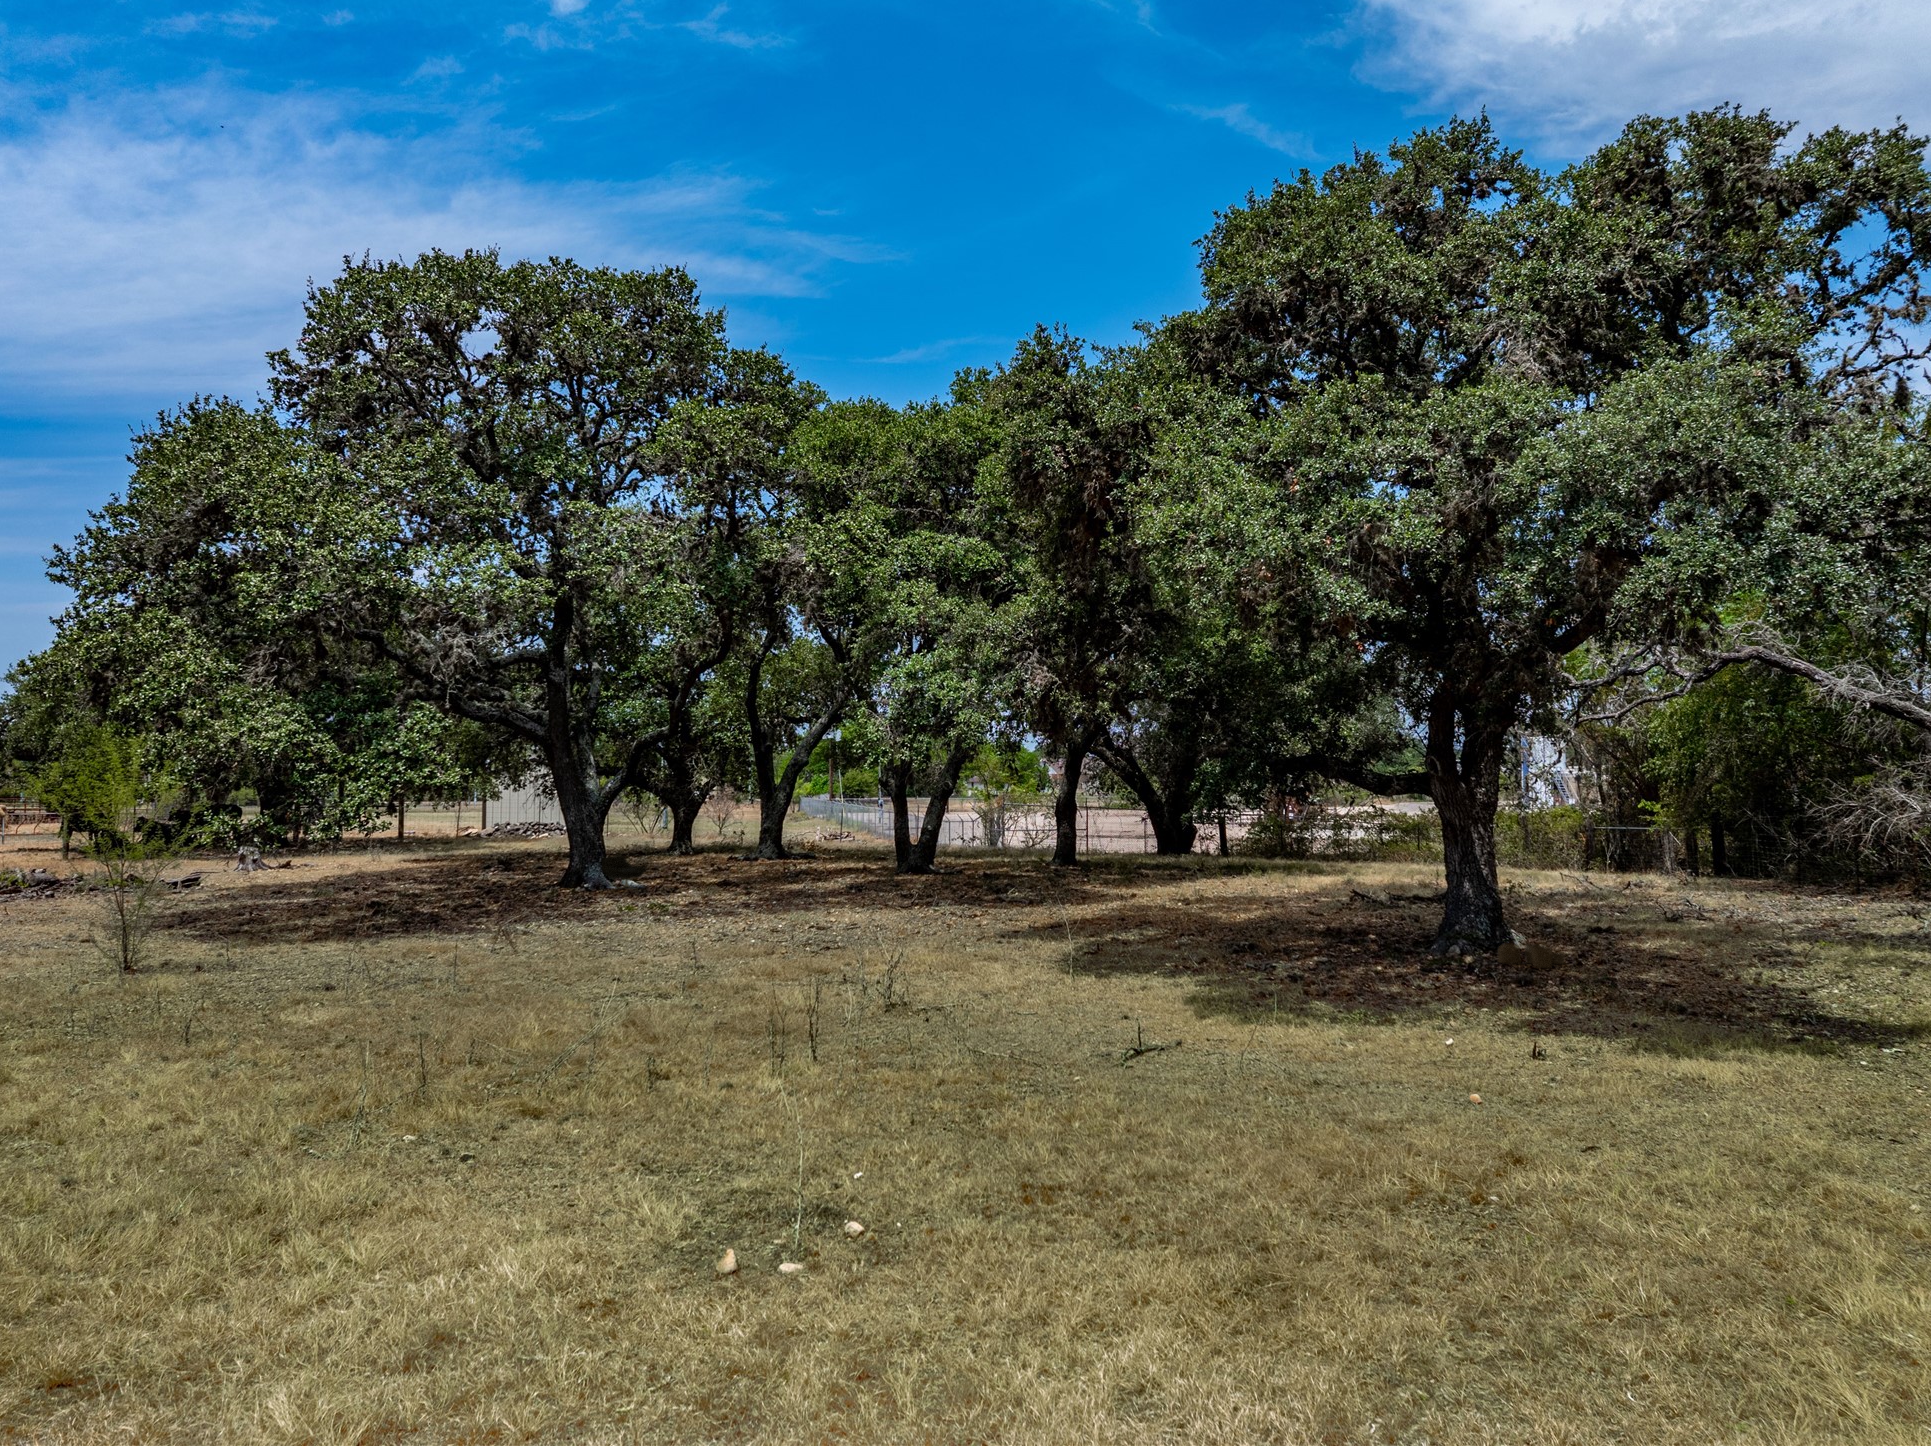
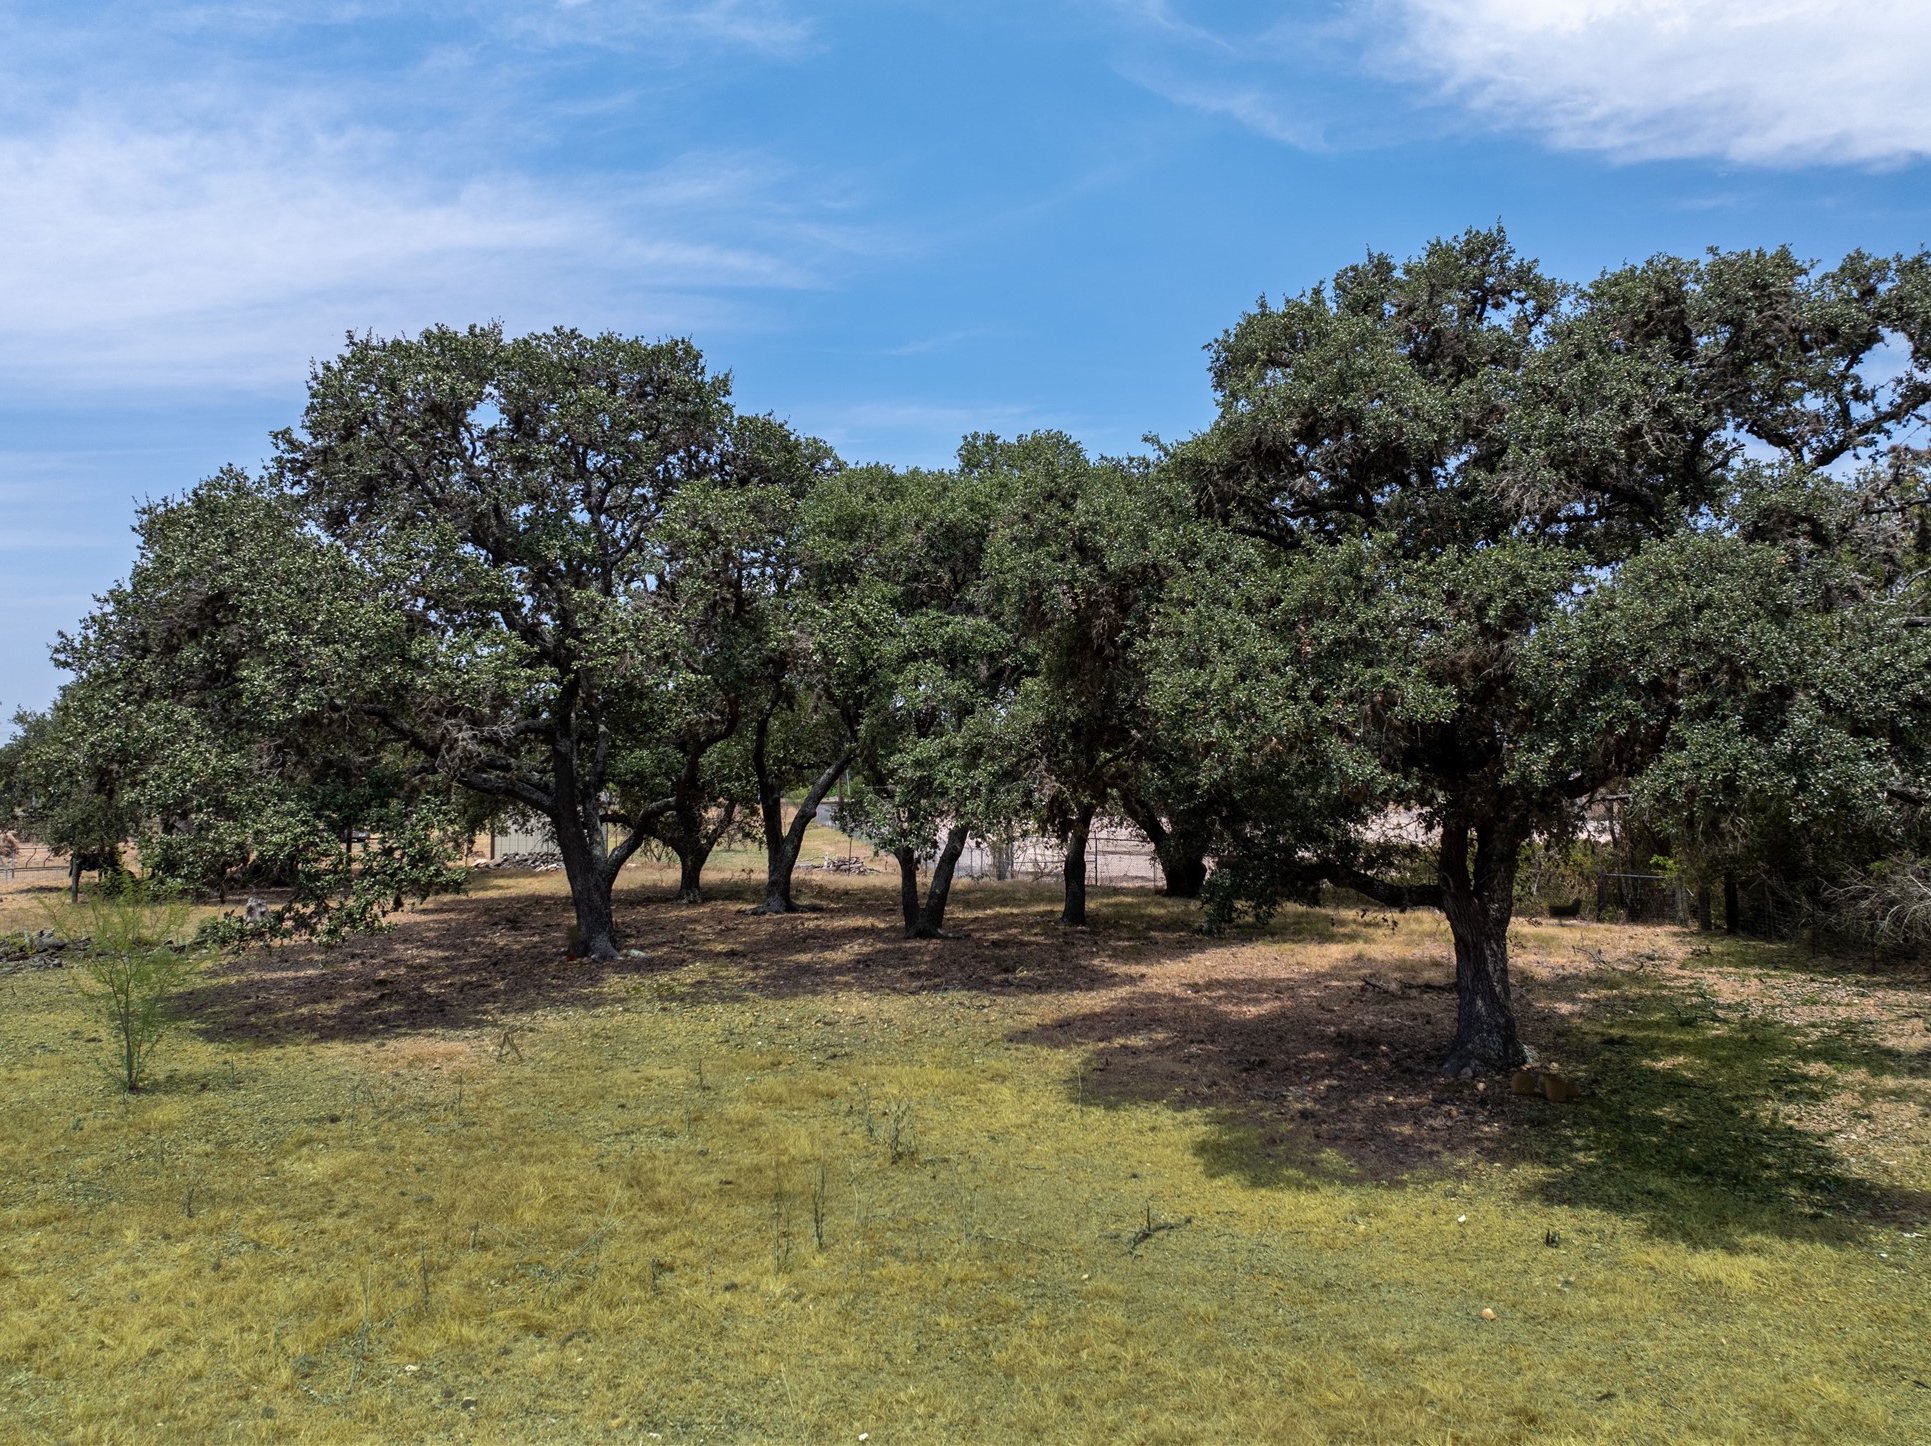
potted tree: none [557,849,581,891] -> present [566,922,587,961]
lounge chair: present [602,855,646,888] -> present [1548,897,1583,925]

